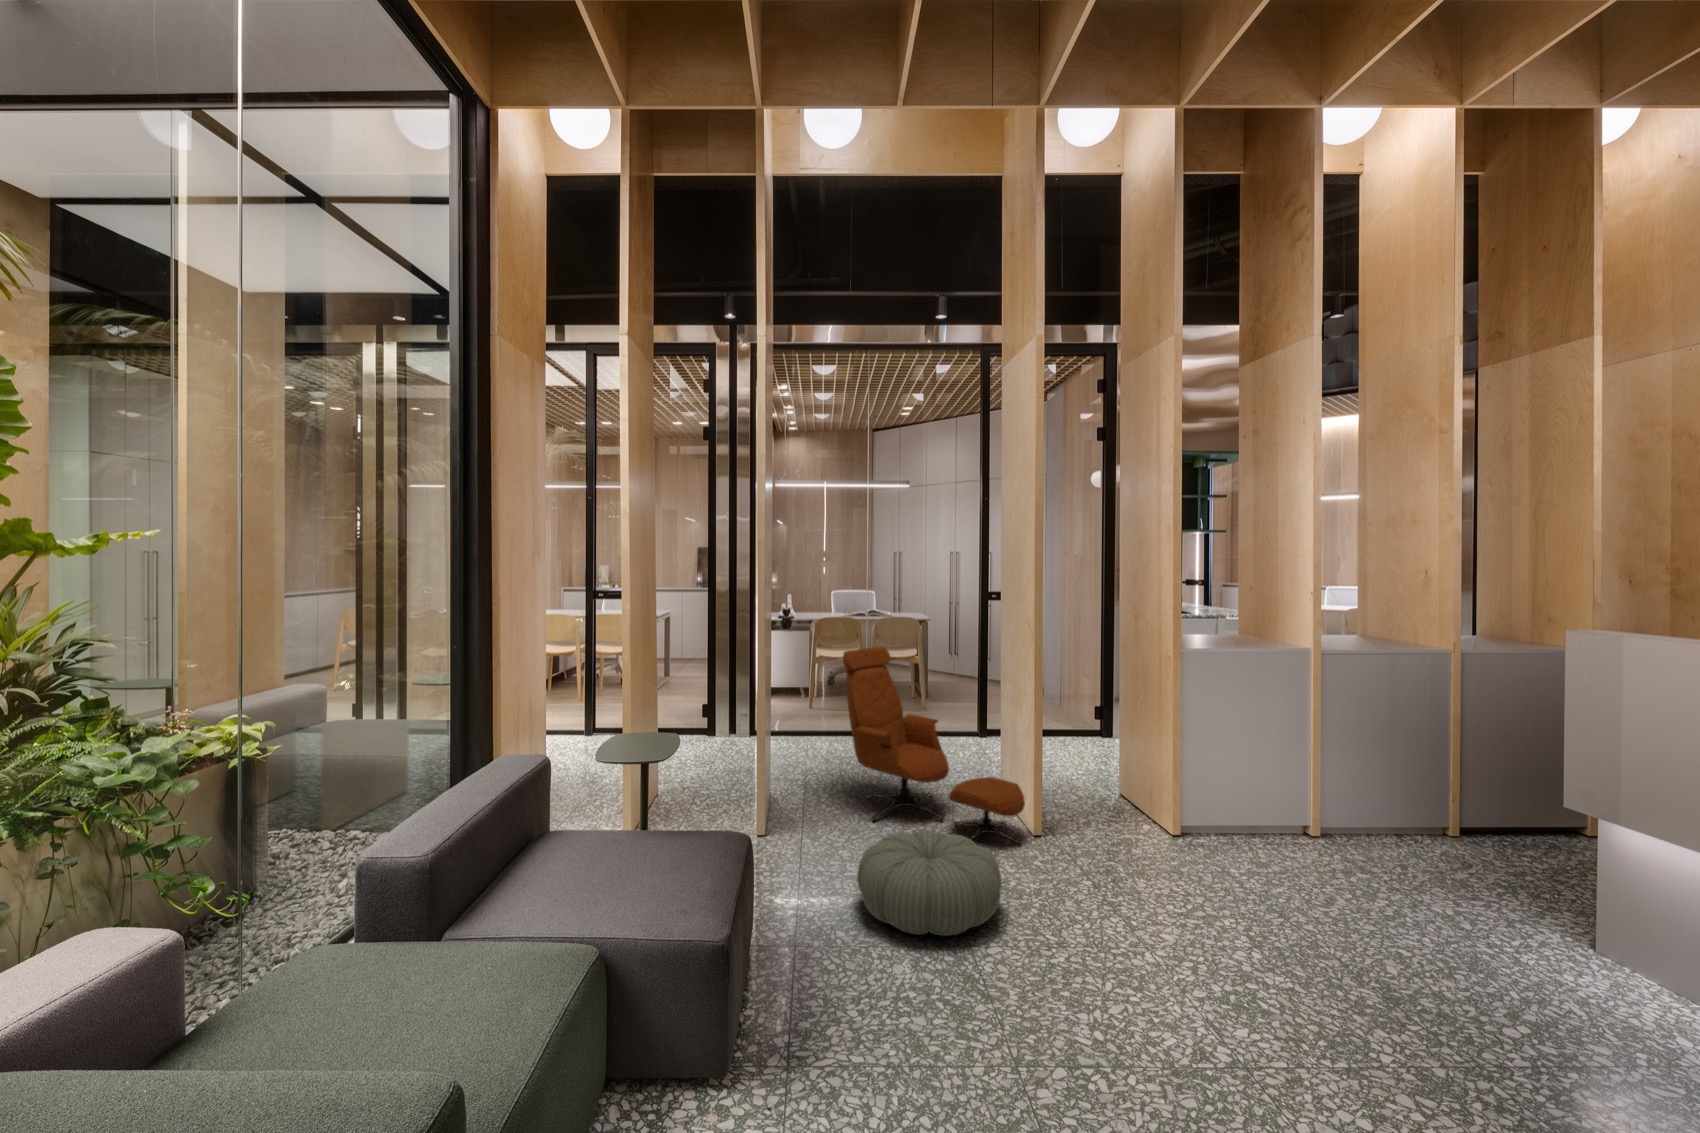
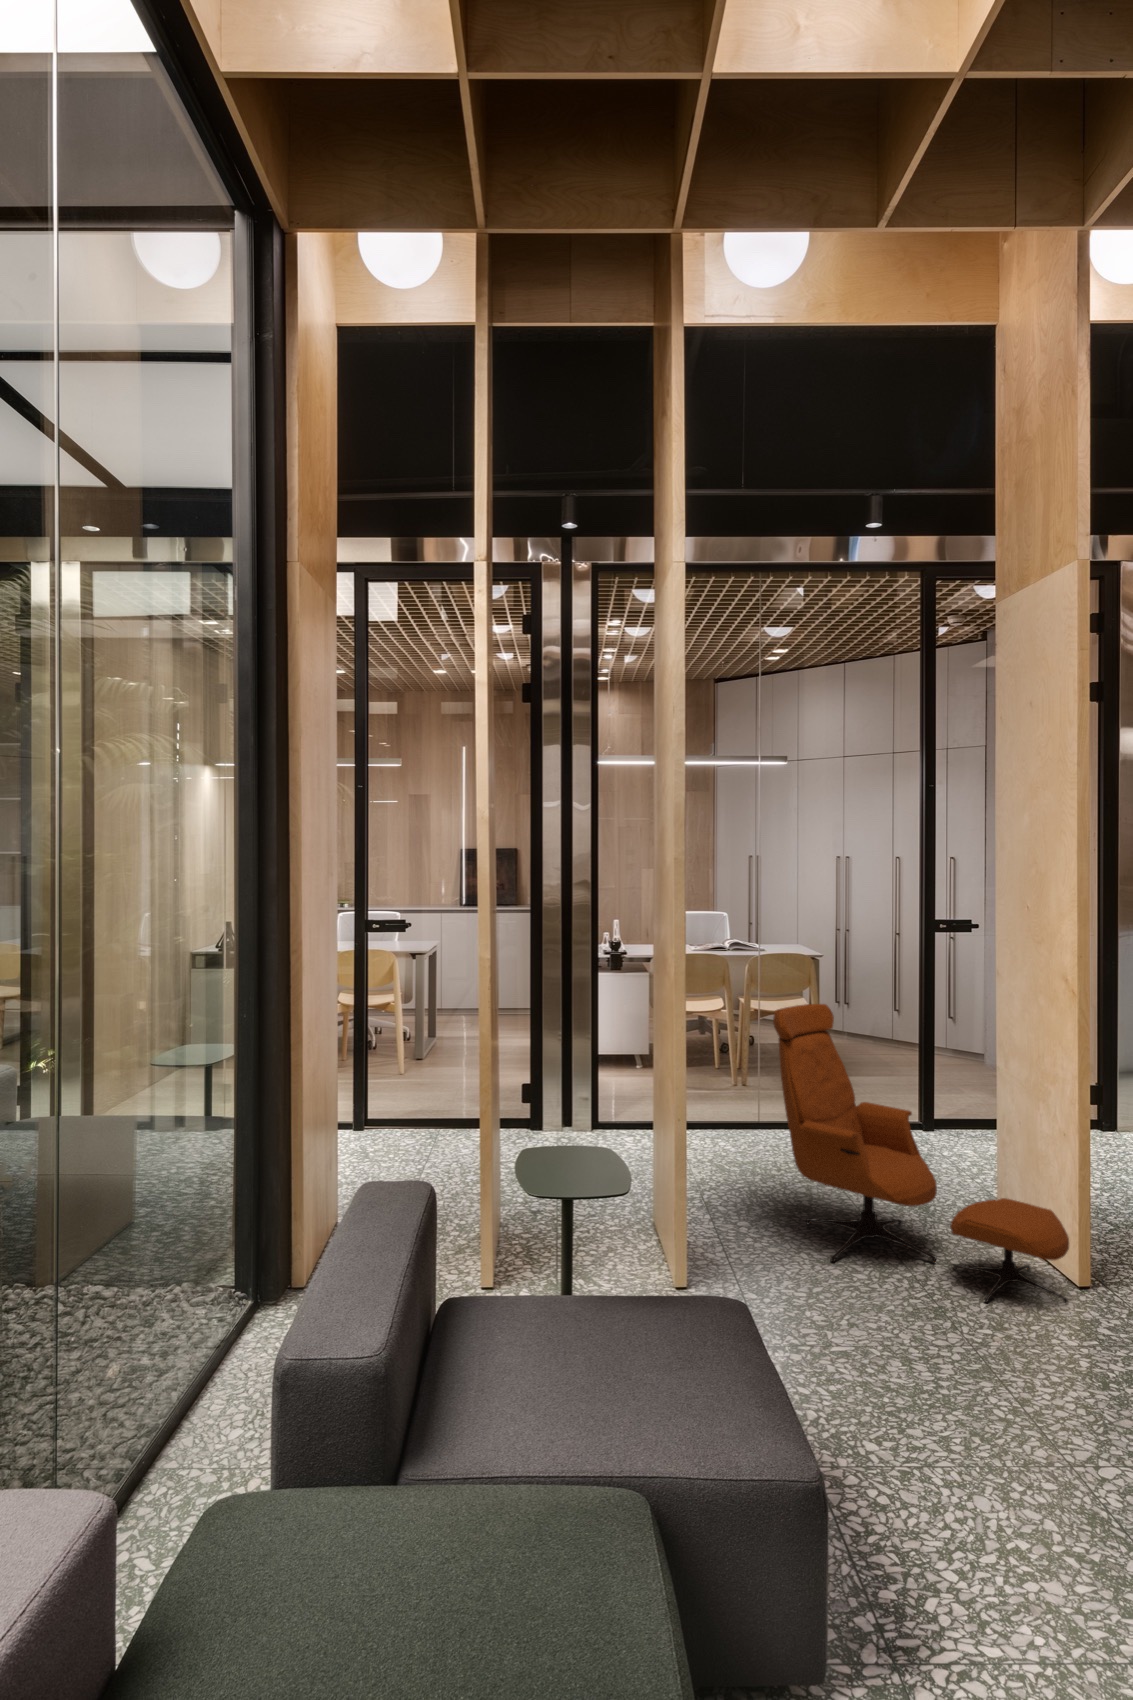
pouf: present [857,830,1001,936] -> none [871,1284,1100,1449]

